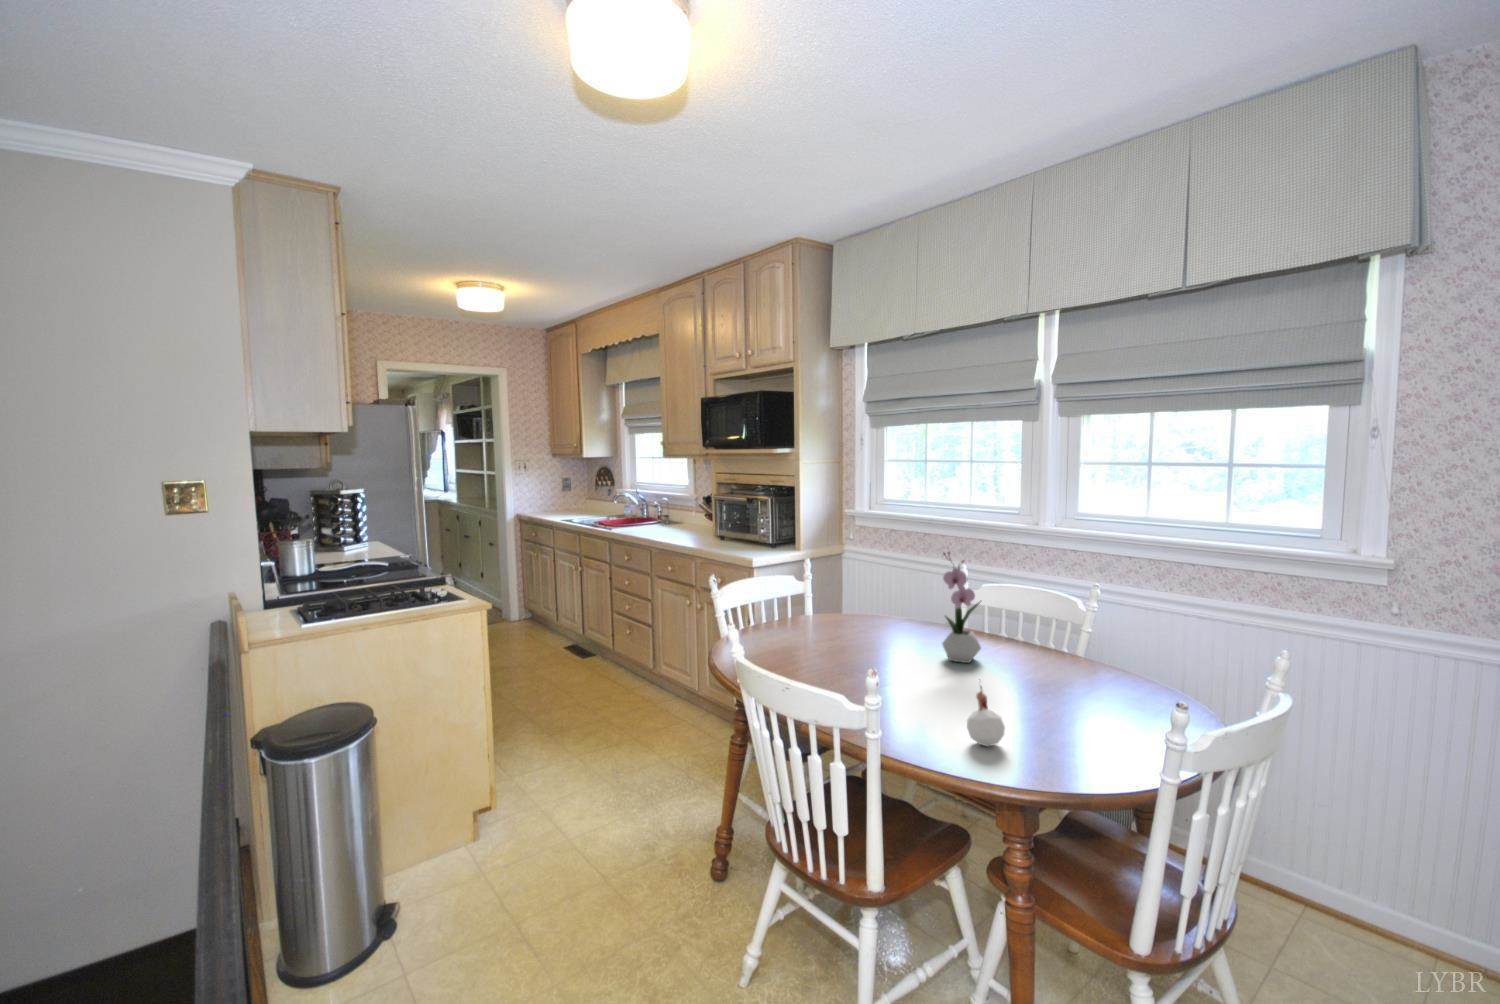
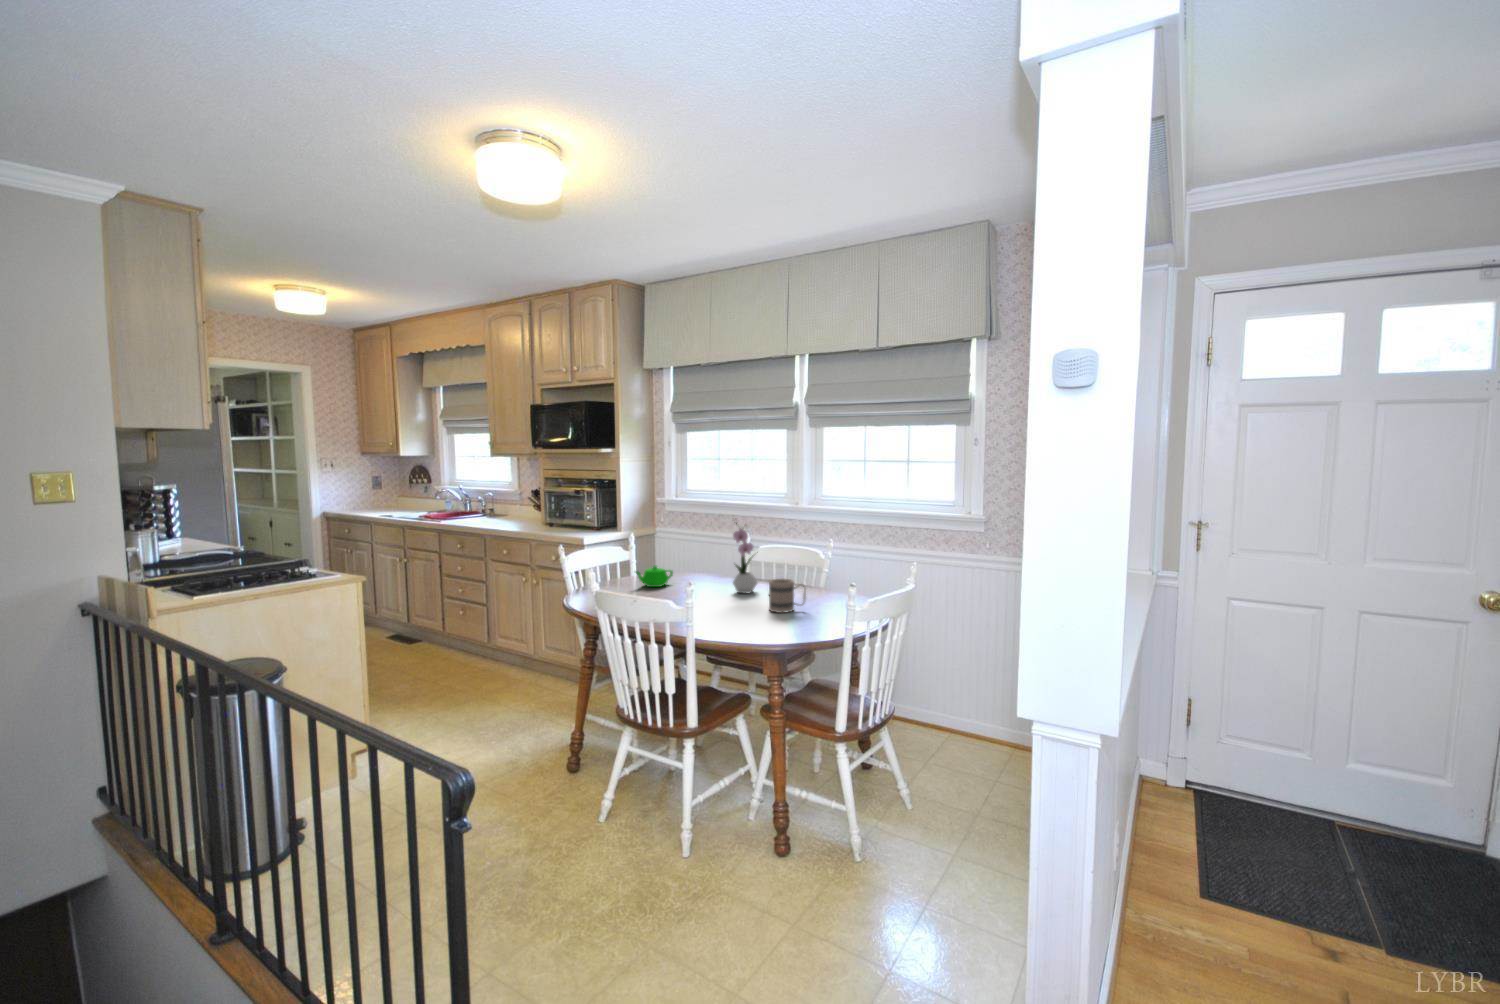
teapot: none [805,608,858,638] -> present [636,566,673,587]
mug: none [999,653,1065,711] -> present [769,578,806,613]
candle: present [967,679,1005,746] -> none [749,589,770,629]

